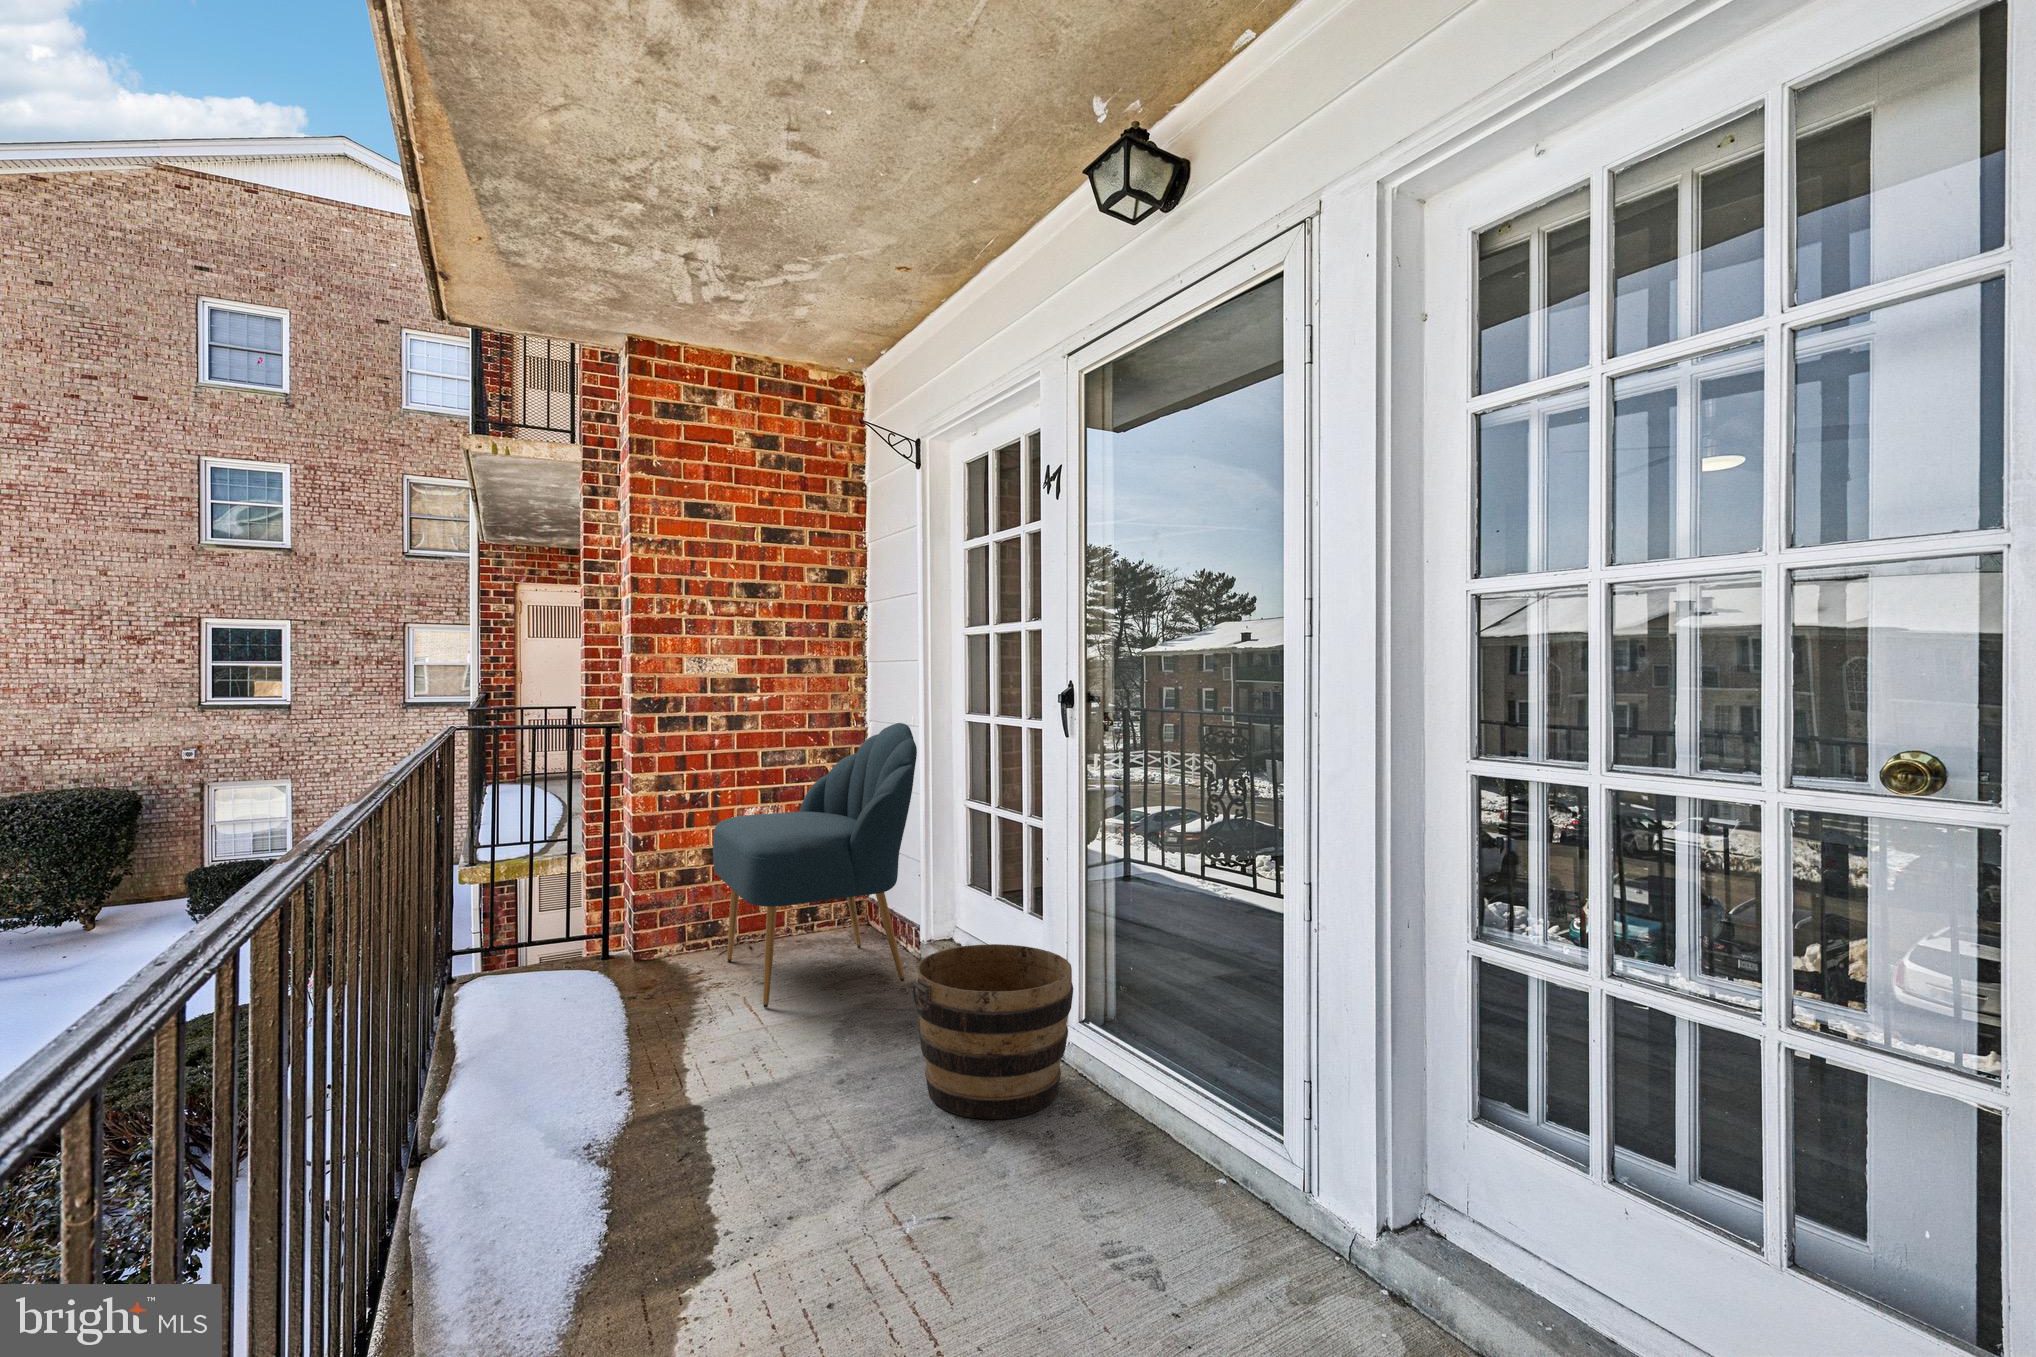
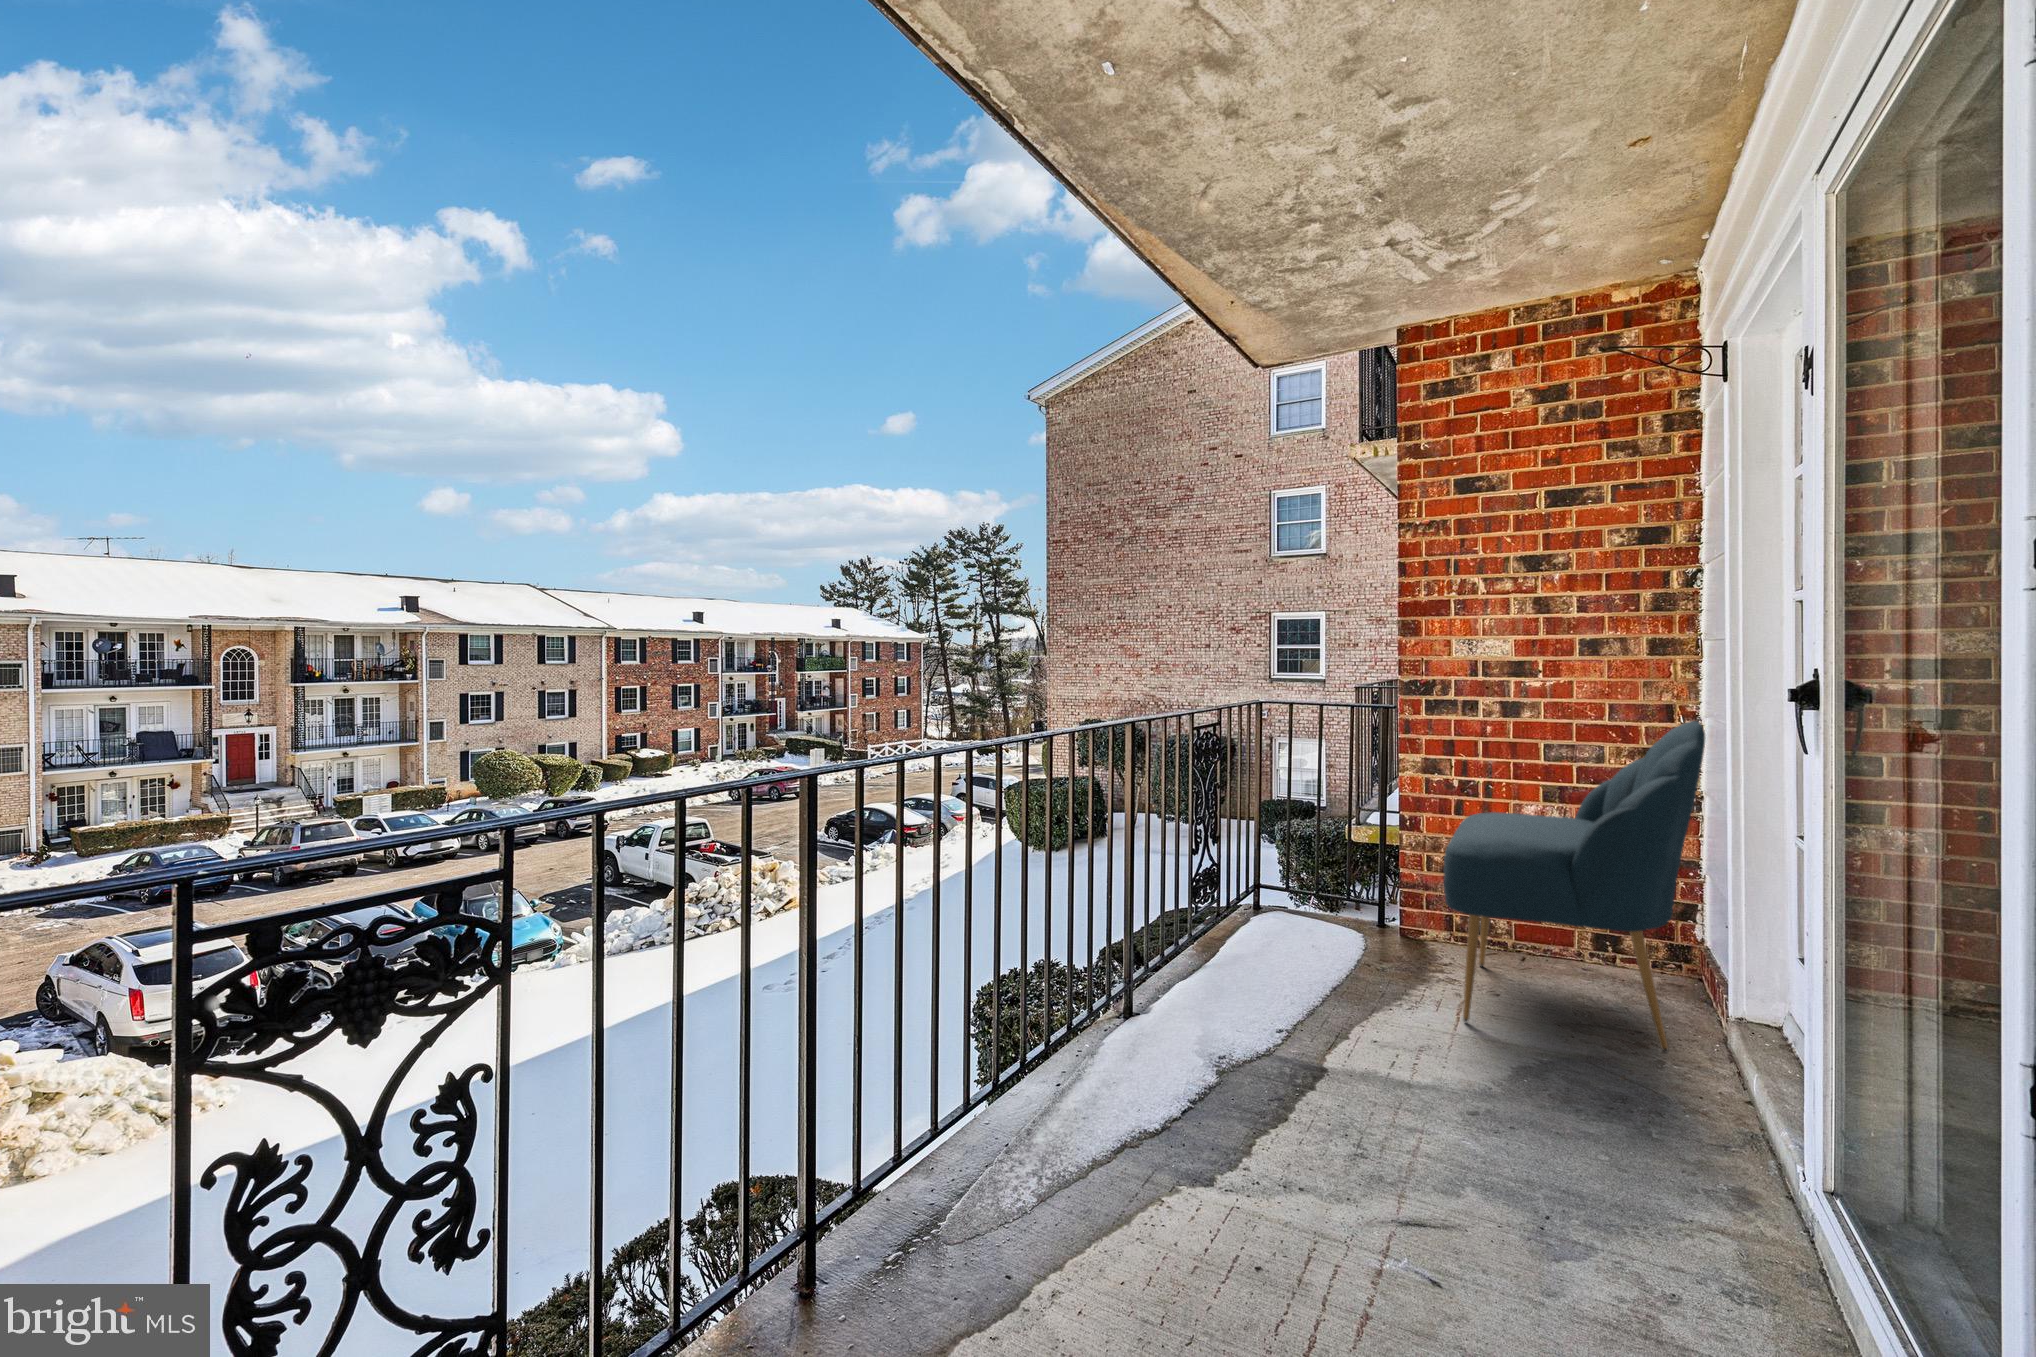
bucket: present [913,944,1073,1119] -> none [1512,1015,1787,1280]

